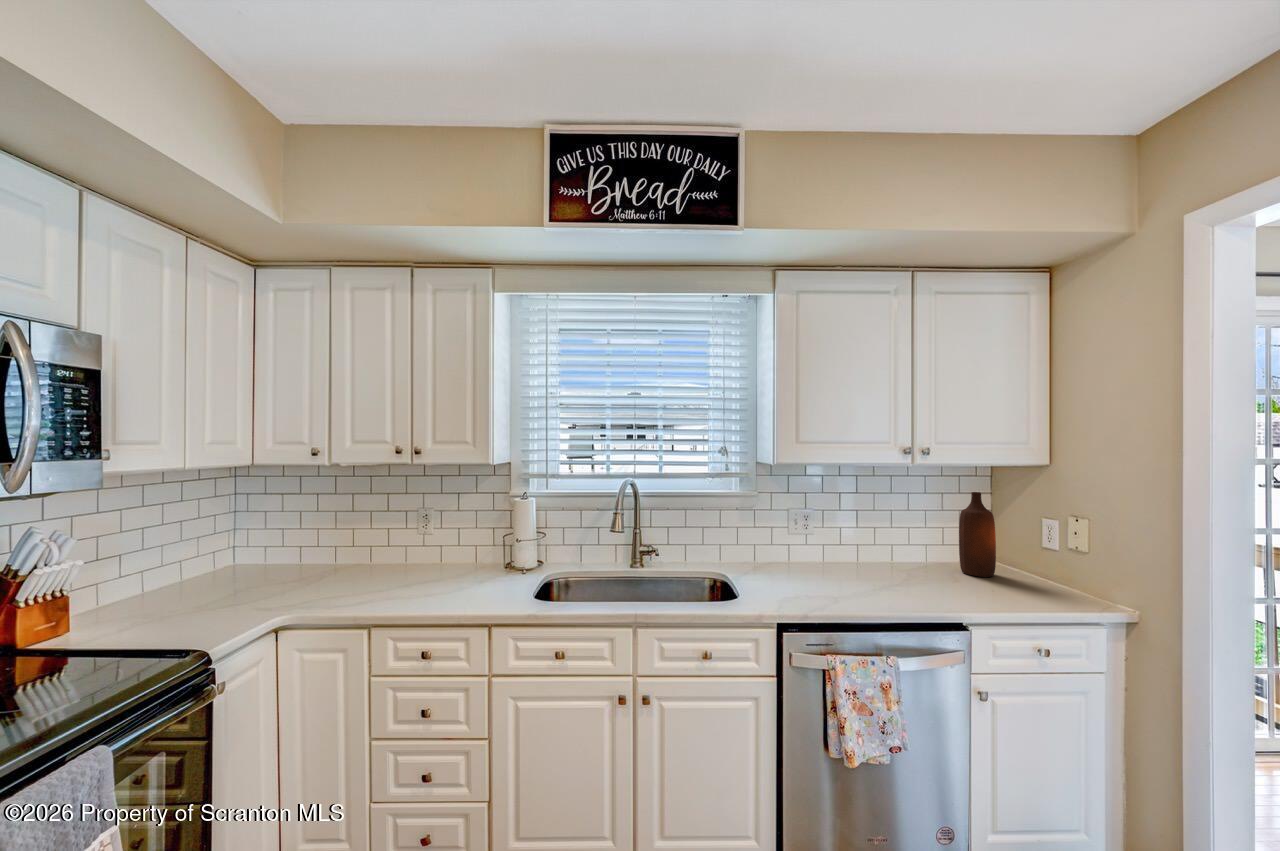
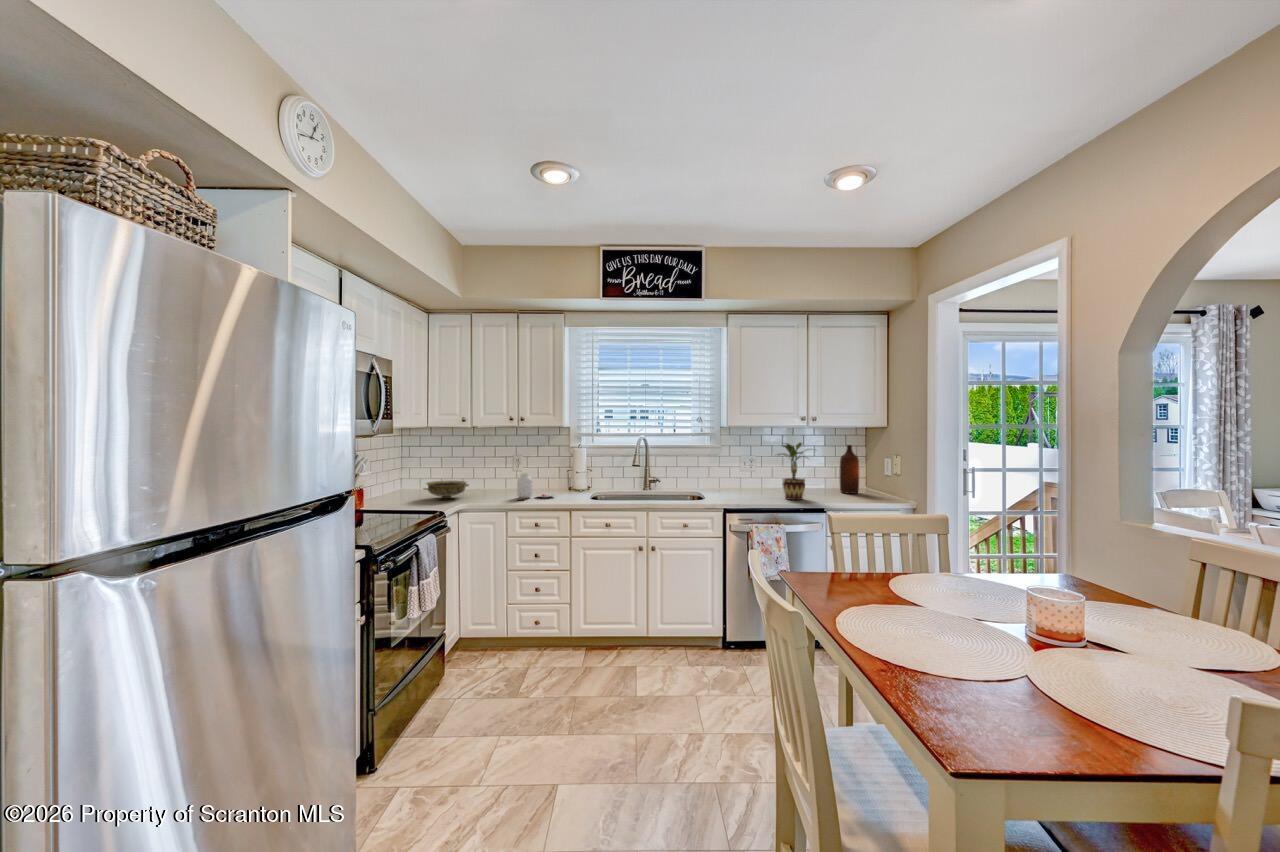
potted plant: none [858,491,945,598] -> present [778,443,809,500]
jar: none [394,546,472,600] -> present [517,473,554,500]
ceramic bowl: none [213,558,320,598] -> present [424,481,469,499]

